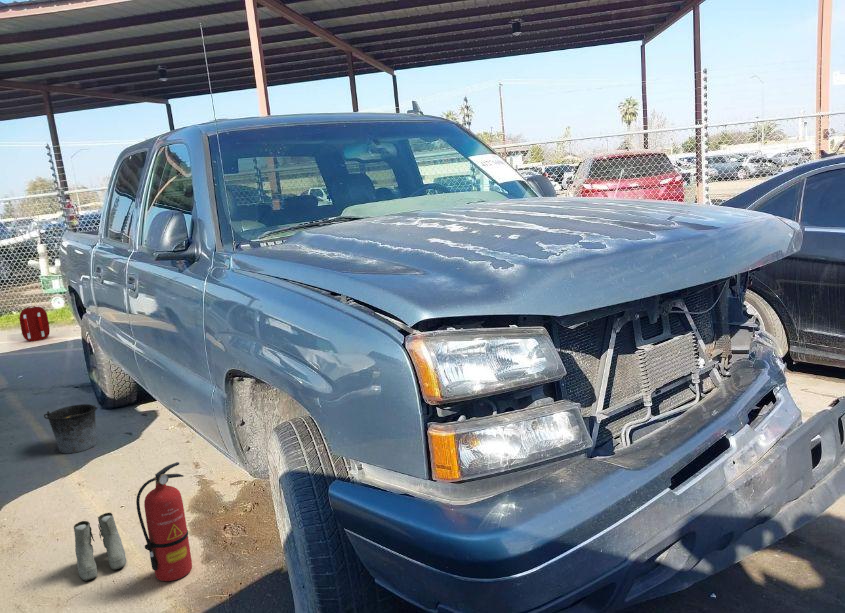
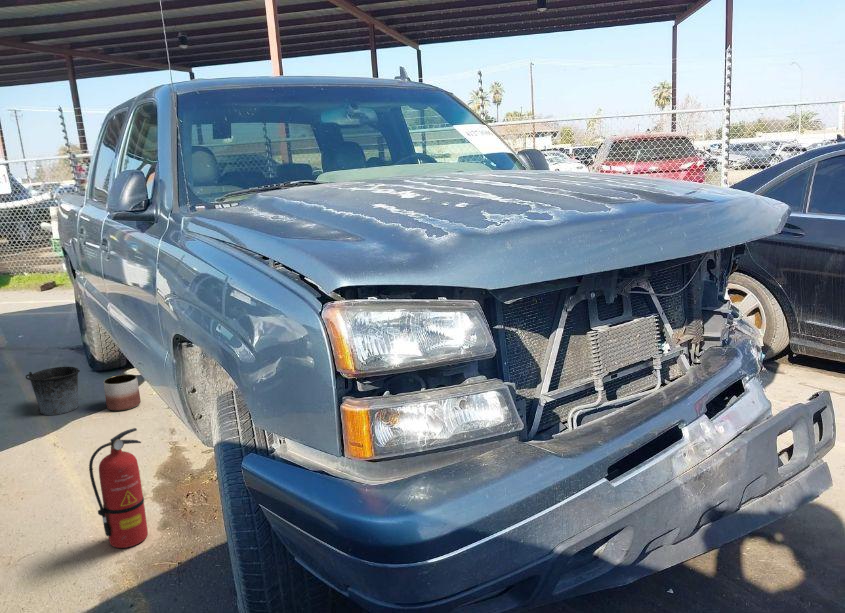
backpack: present [19,306,50,341] -> none [24,267,54,302]
planter: none [122,409,159,446] -> present [103,374,141,411]
boots: present [74,513,126,581] -> none [31,476,84,543]

